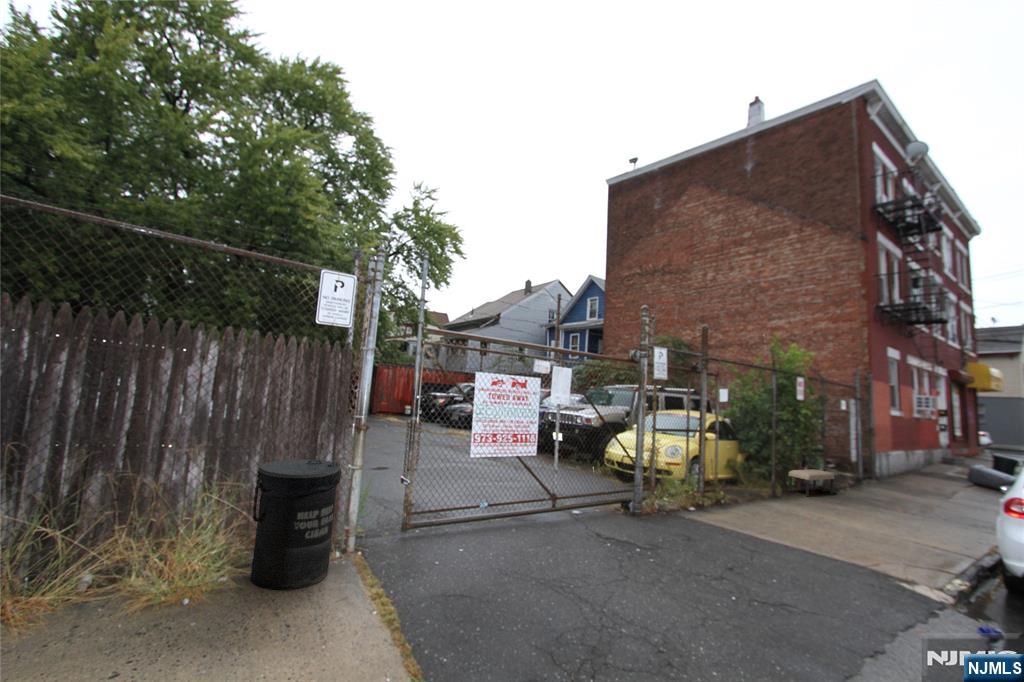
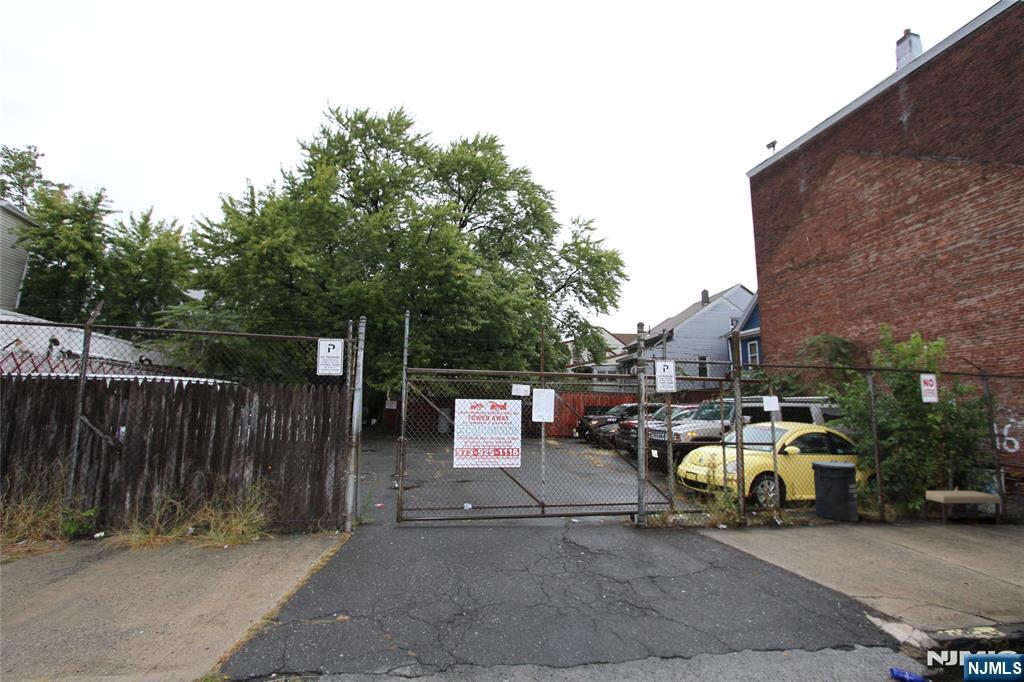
trash can: present [251,459,342,590] -> present [812,460,858,522]

